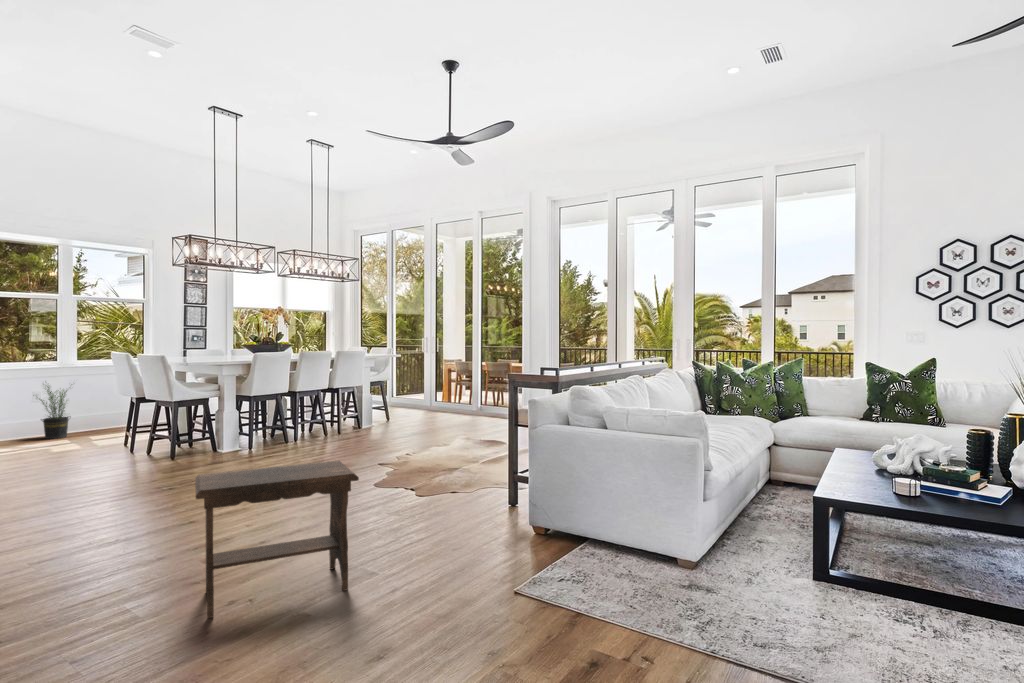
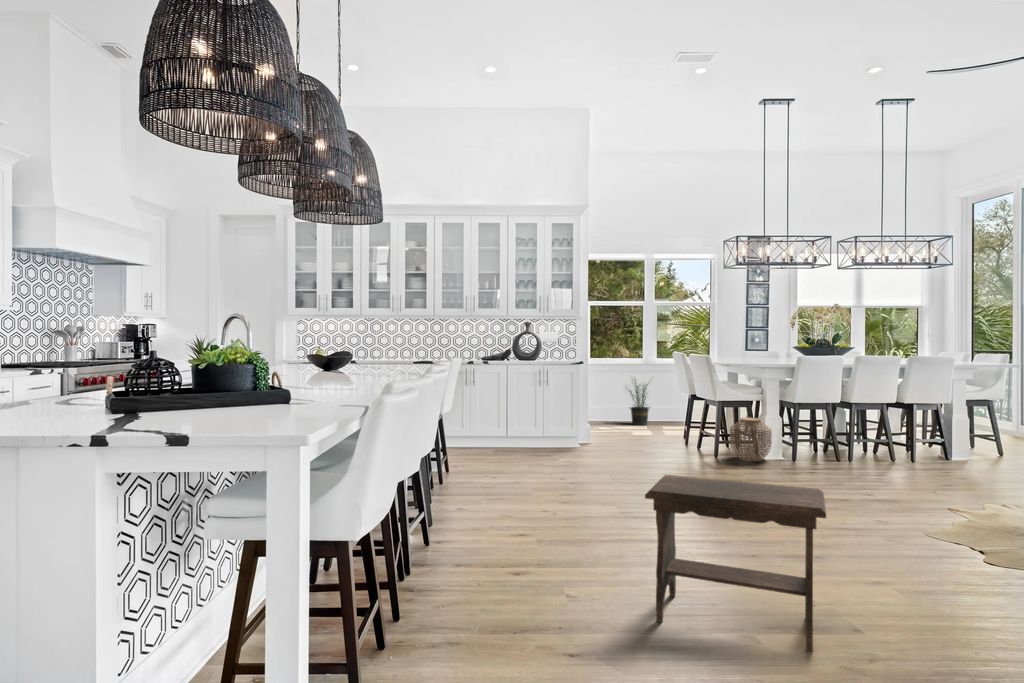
woven basket: none [188,414,231,456] -> present [730,417,772,461]

